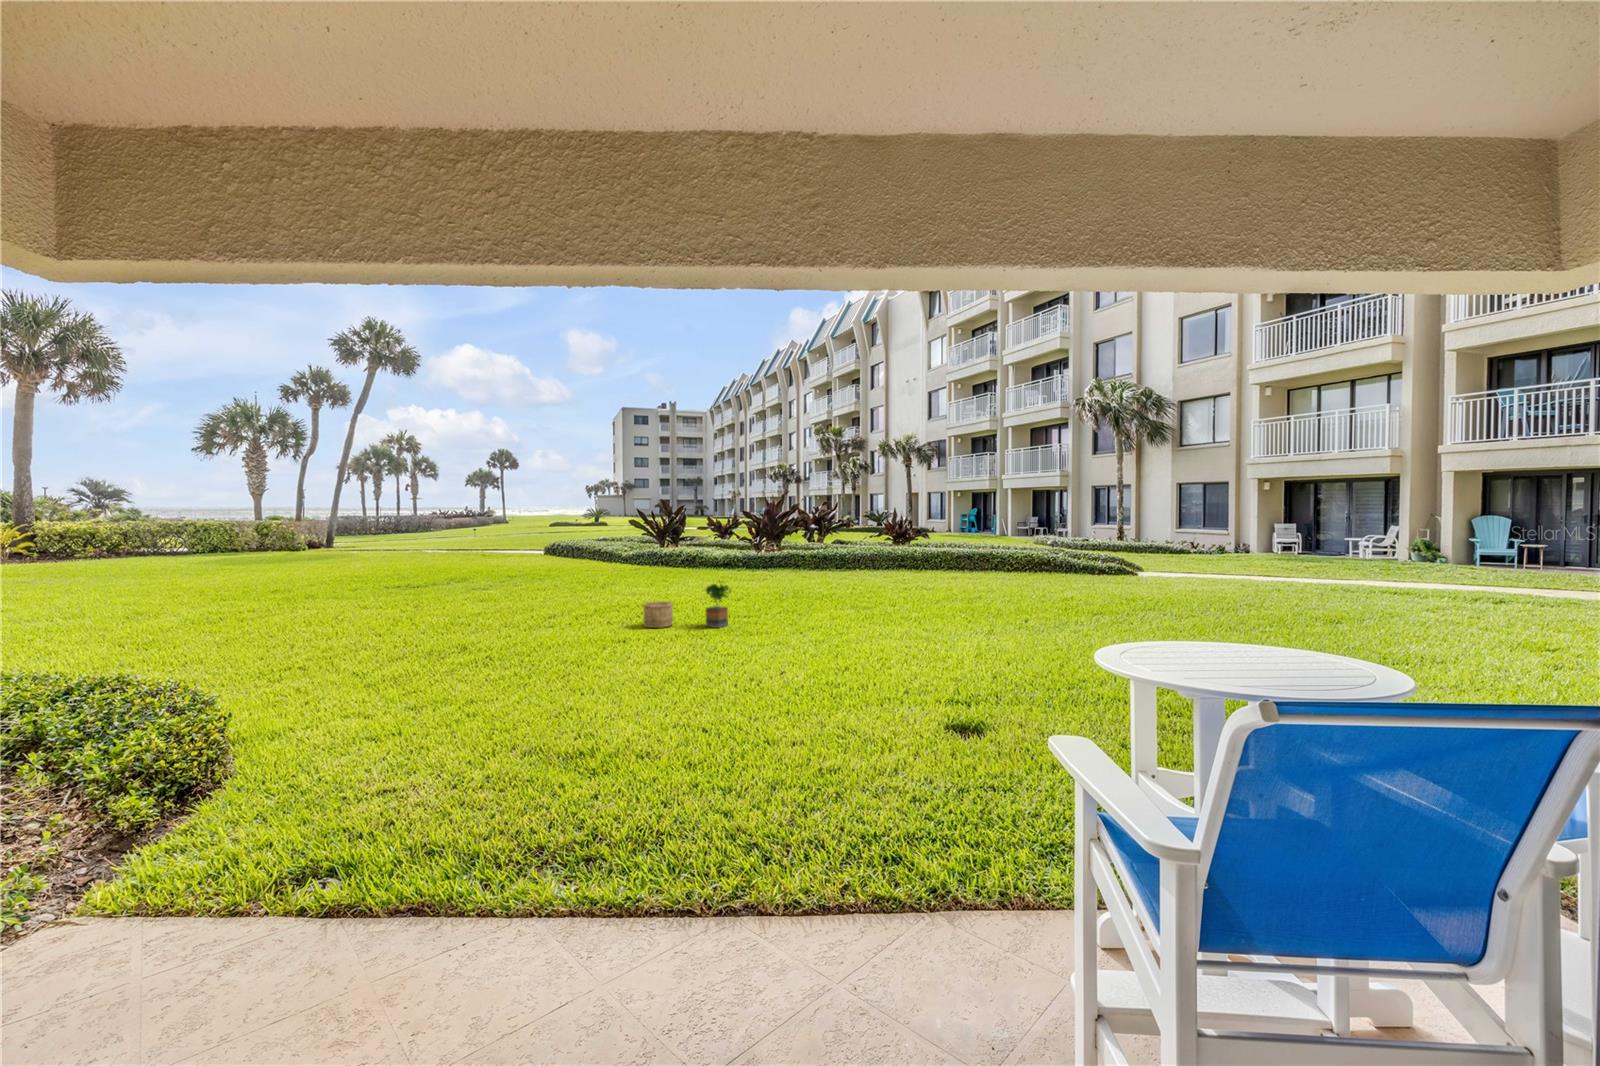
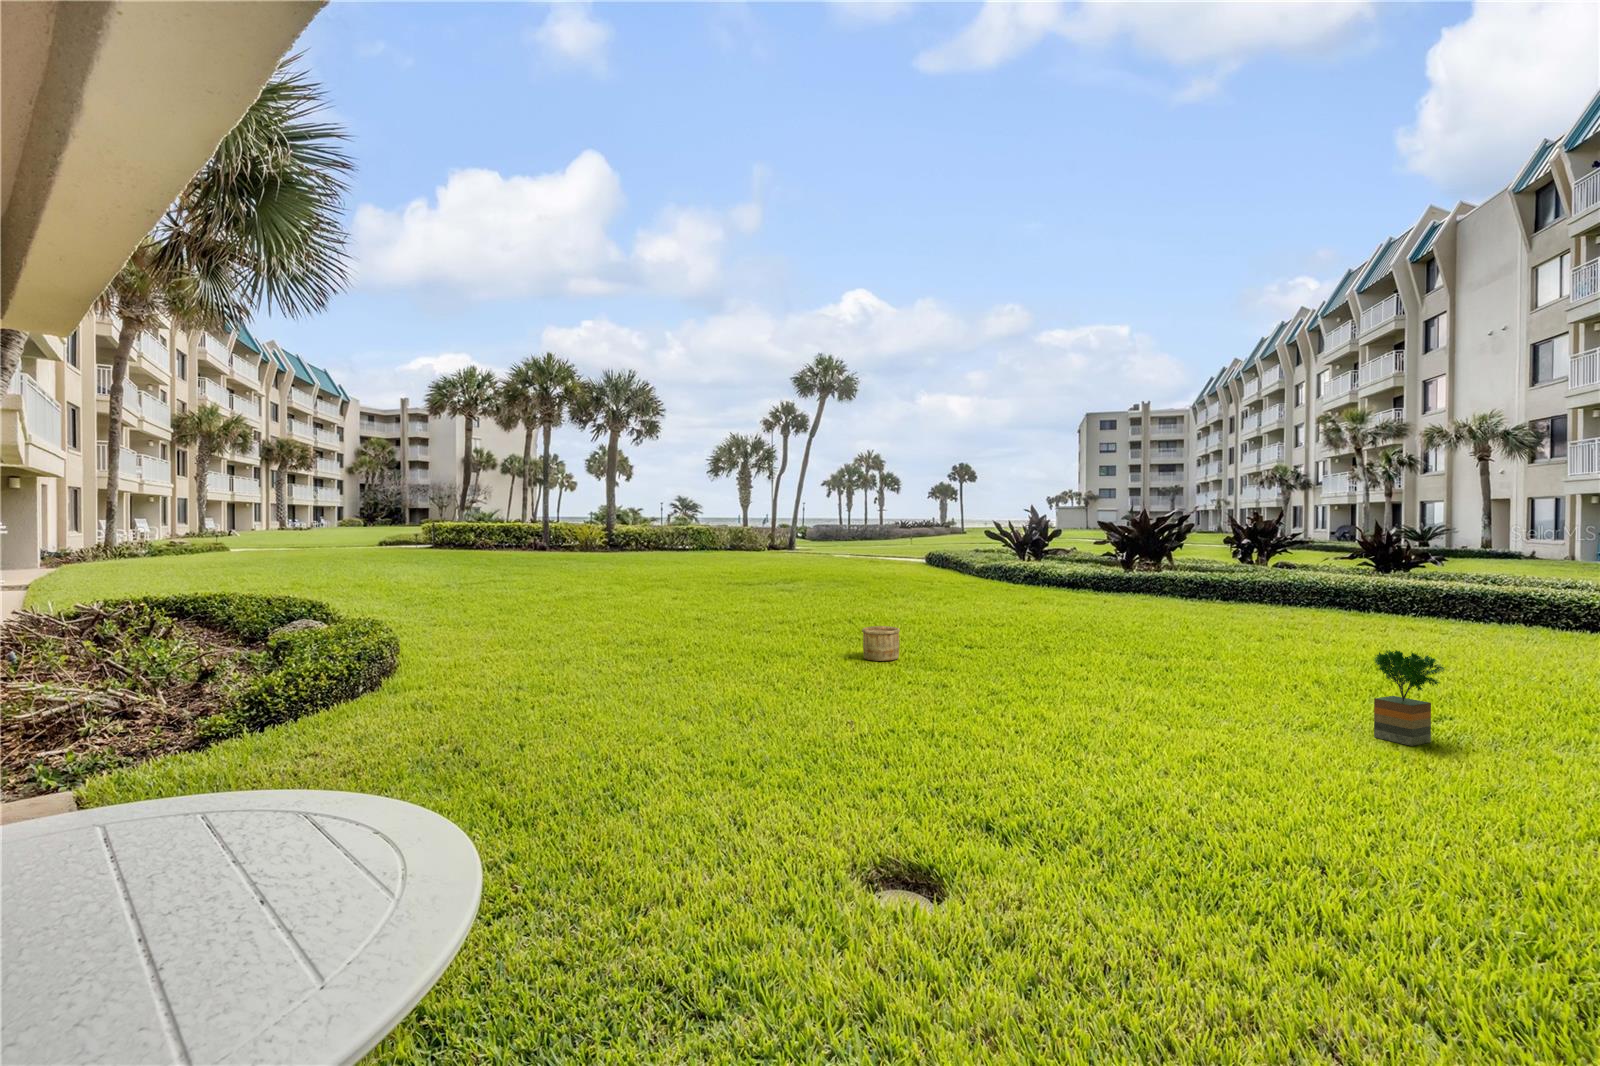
potted tree: present [706,584,731,628] -> present [1374,650,1445,746]

